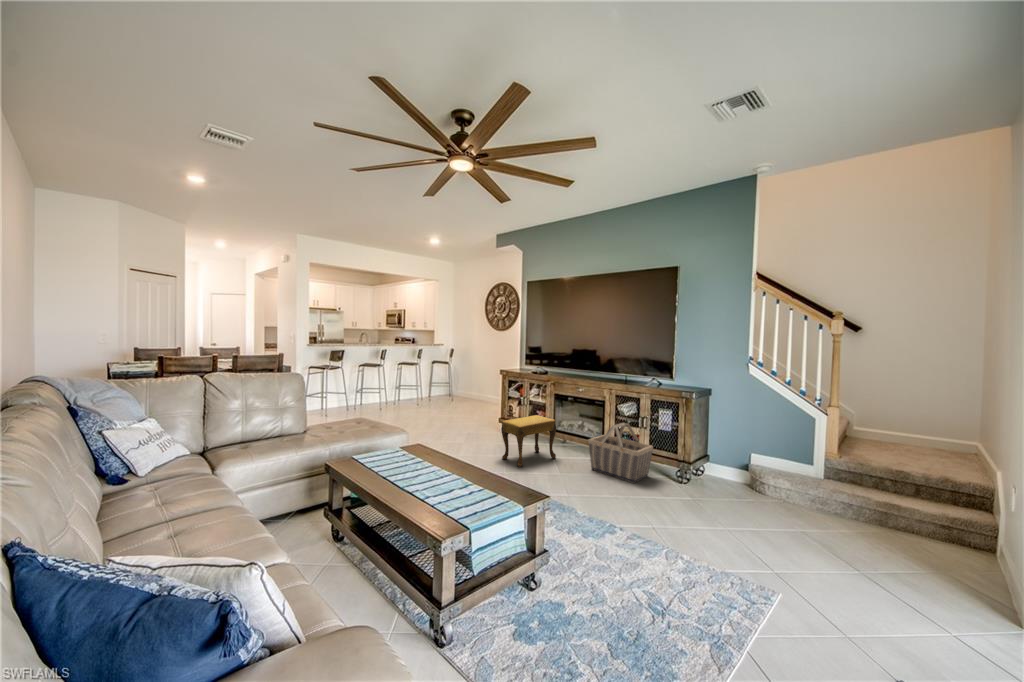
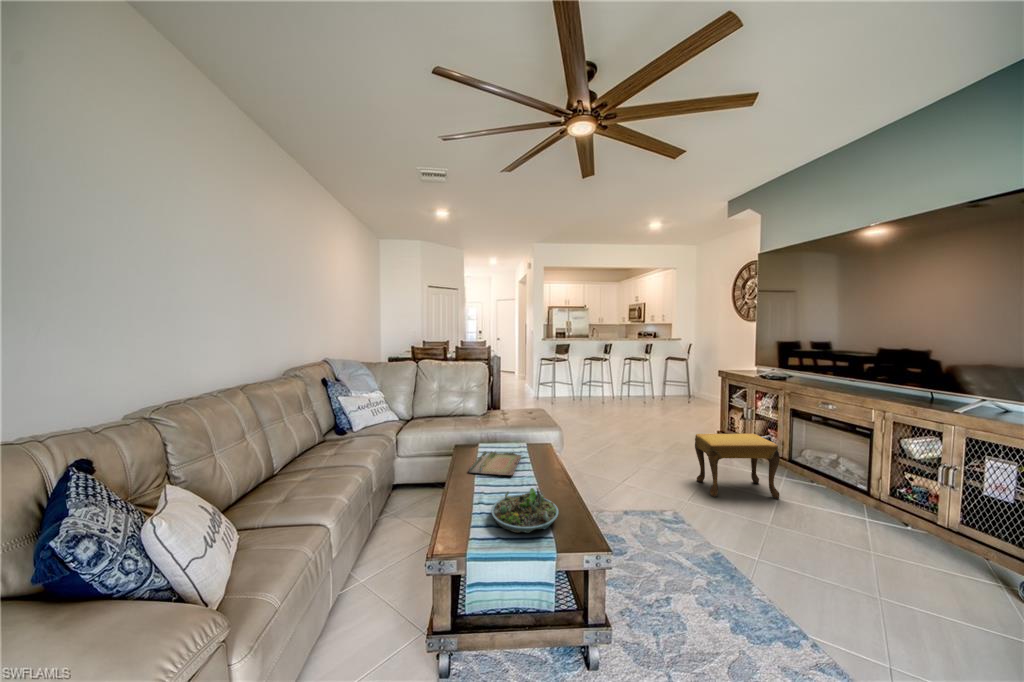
basket: present [589,423,653,483] -> none [827,472,979,583]
tray: none [364,453,421,481] -> present [469,451,521,475]
succulent planter: none [442,468,505,508] -> present [491,487,559,533]

